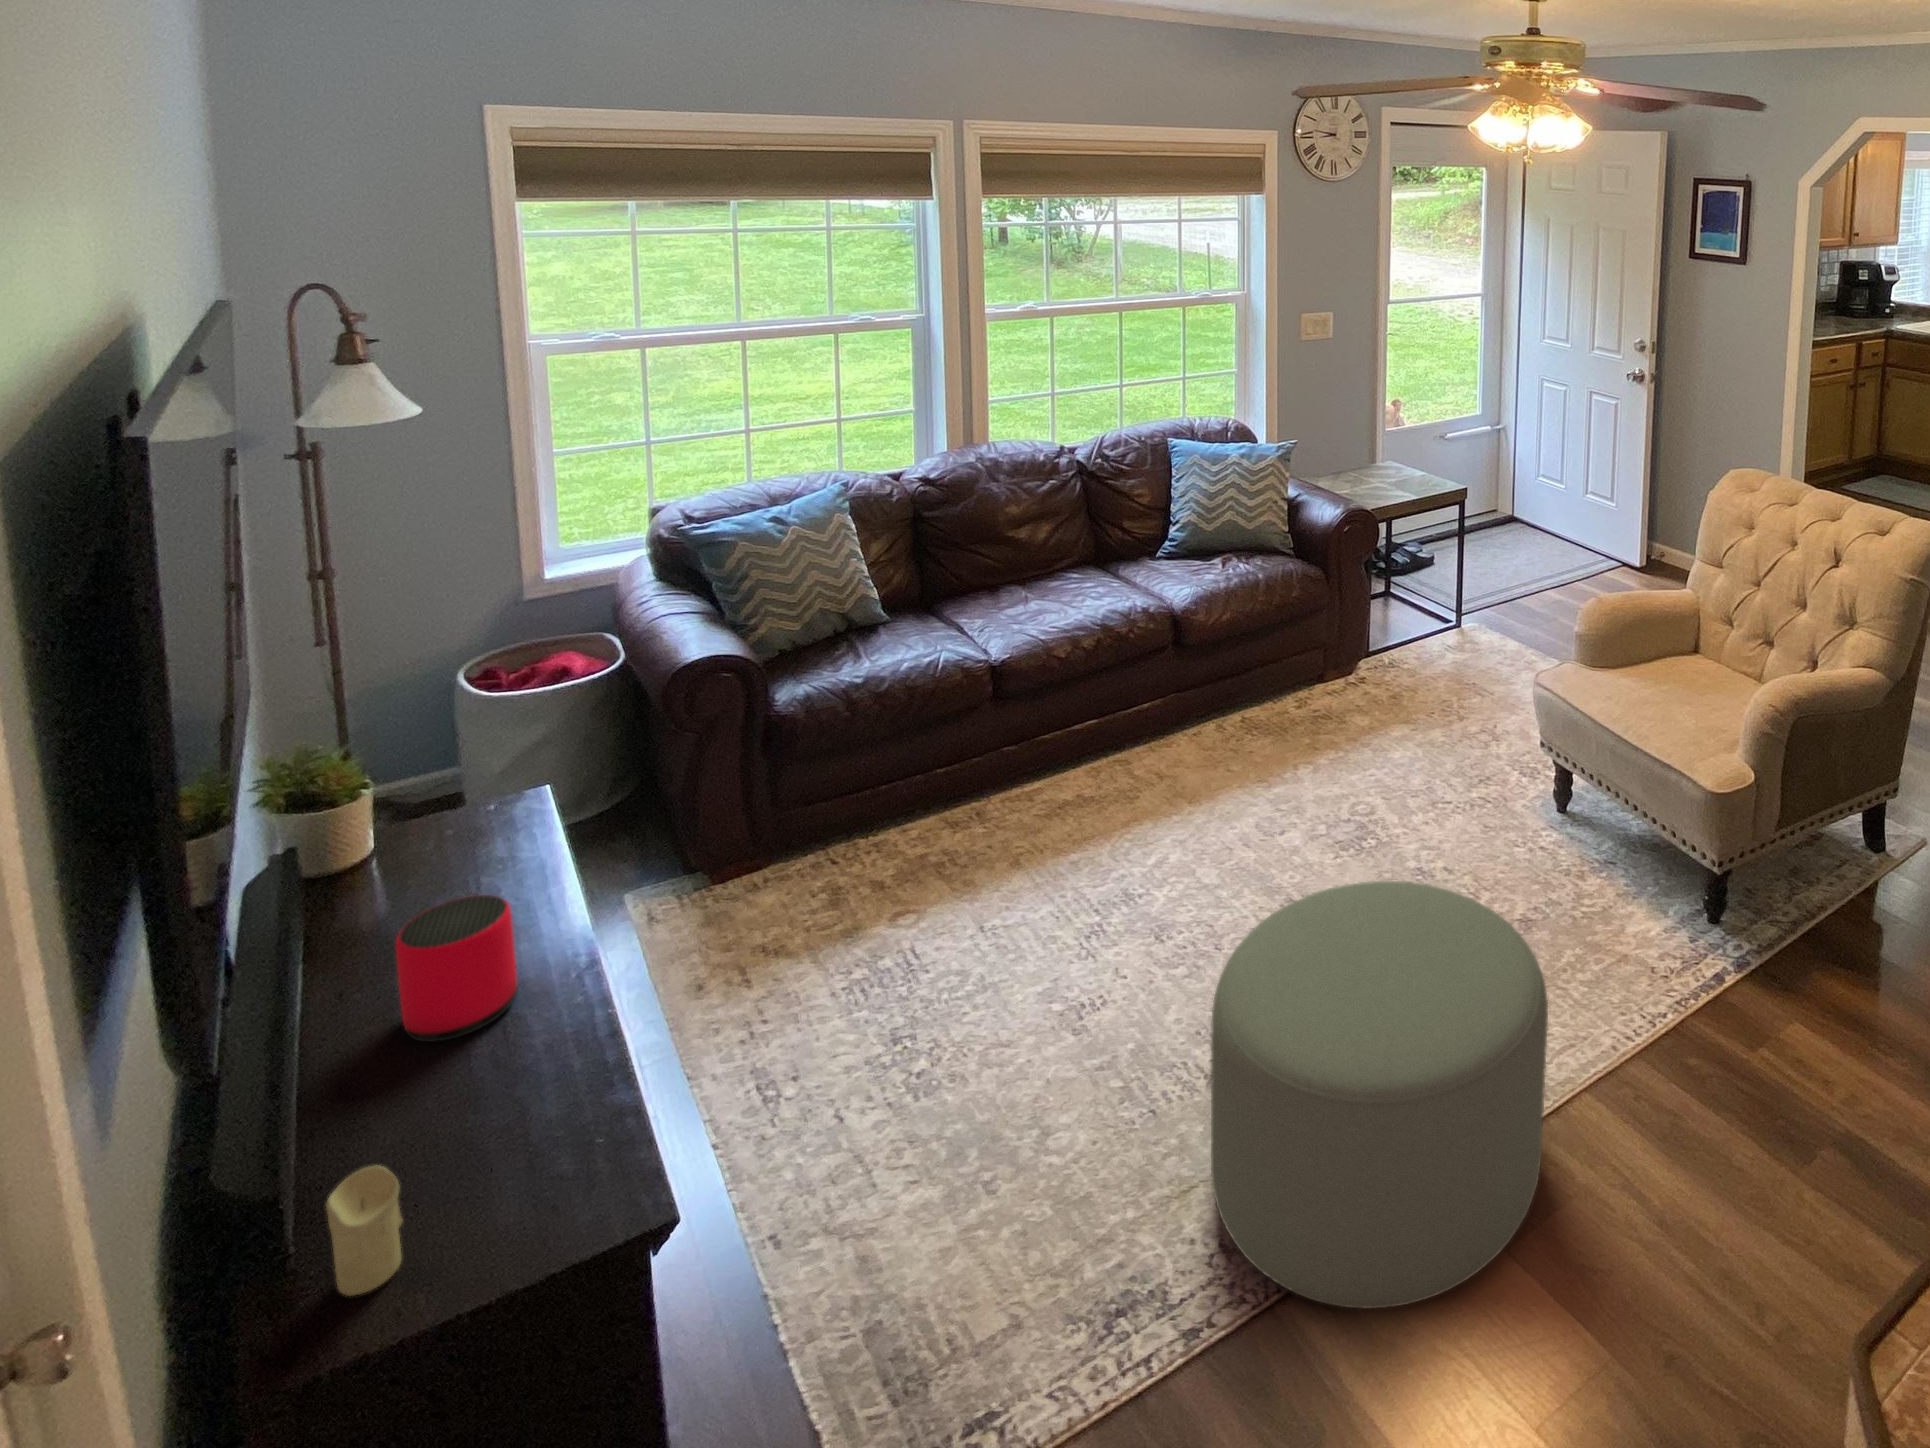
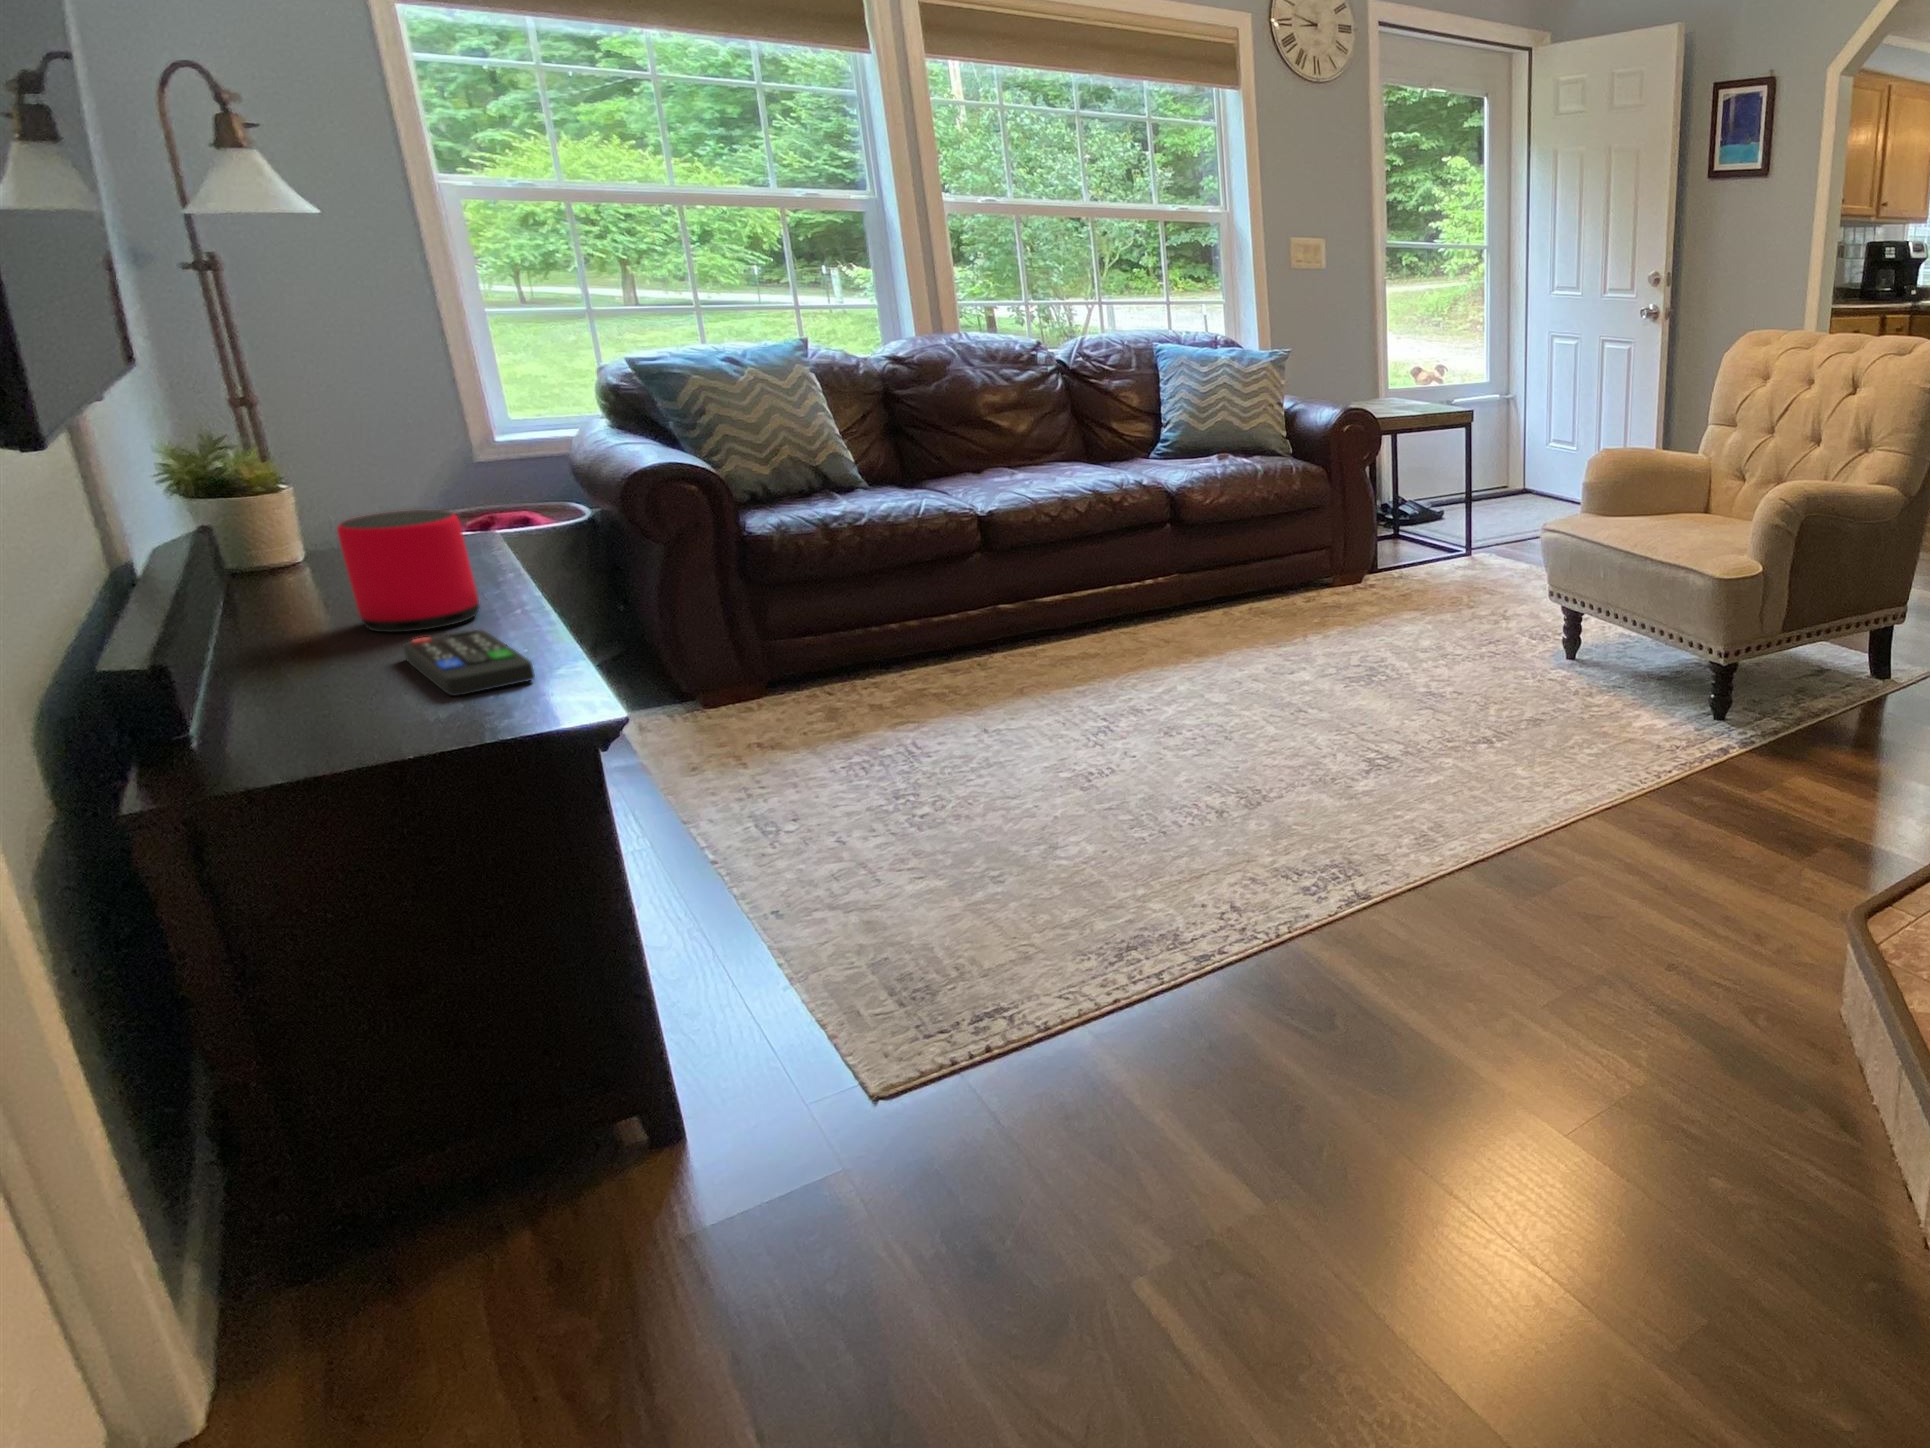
ottoman: present [1211,881,1548,1308] -> none [1211,616,1550,936]
remote control: none [440,1055,563,1191] -> present [403,630,535,696]
candle: present [326,1165,402,1296] -> none [277,622,371,737]

